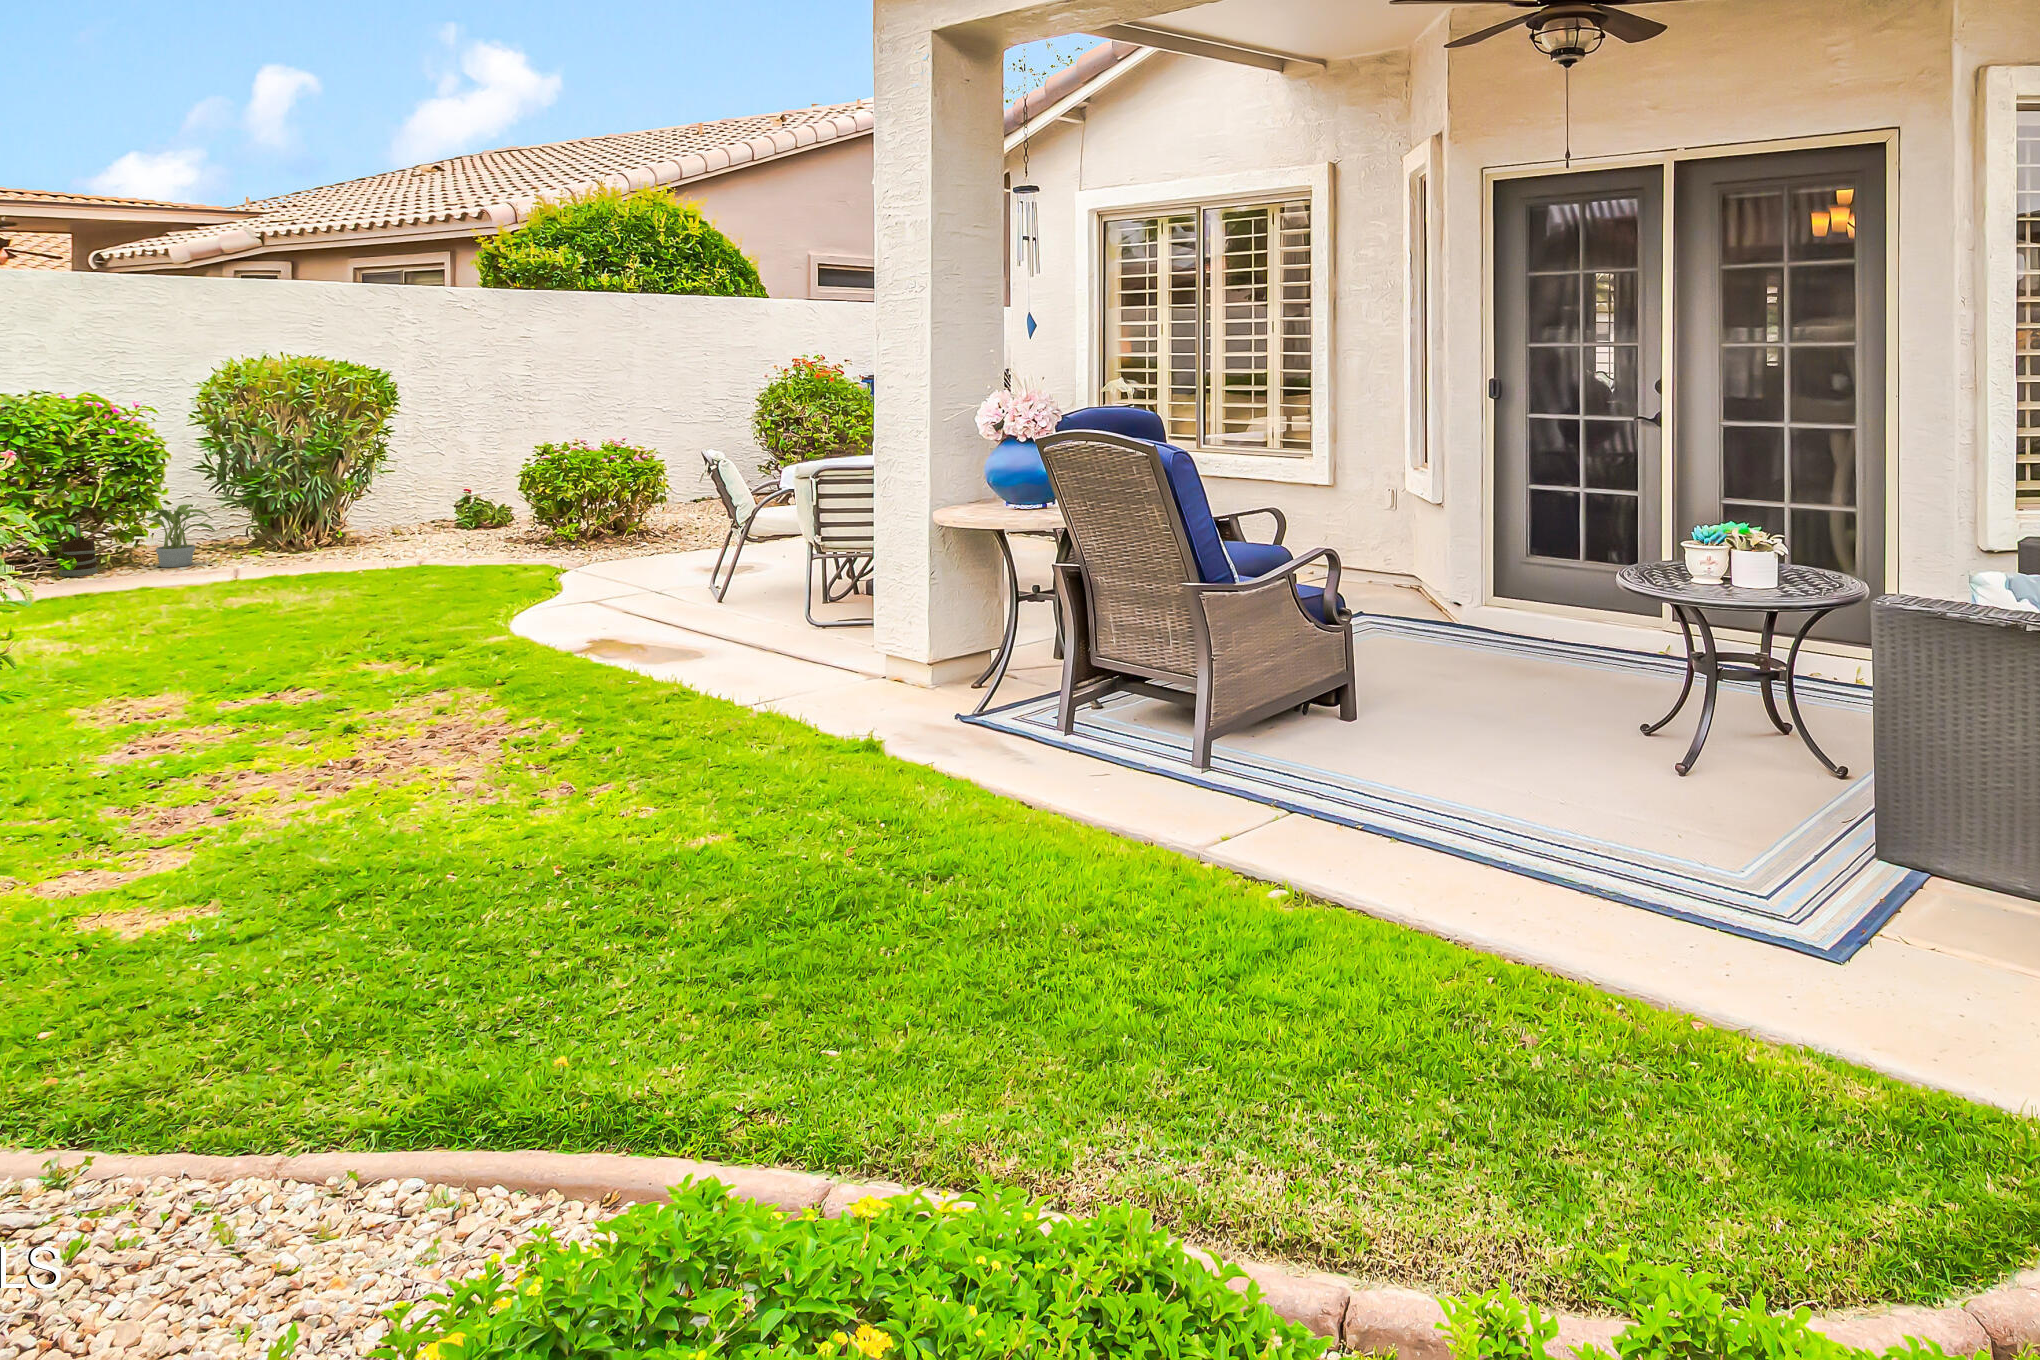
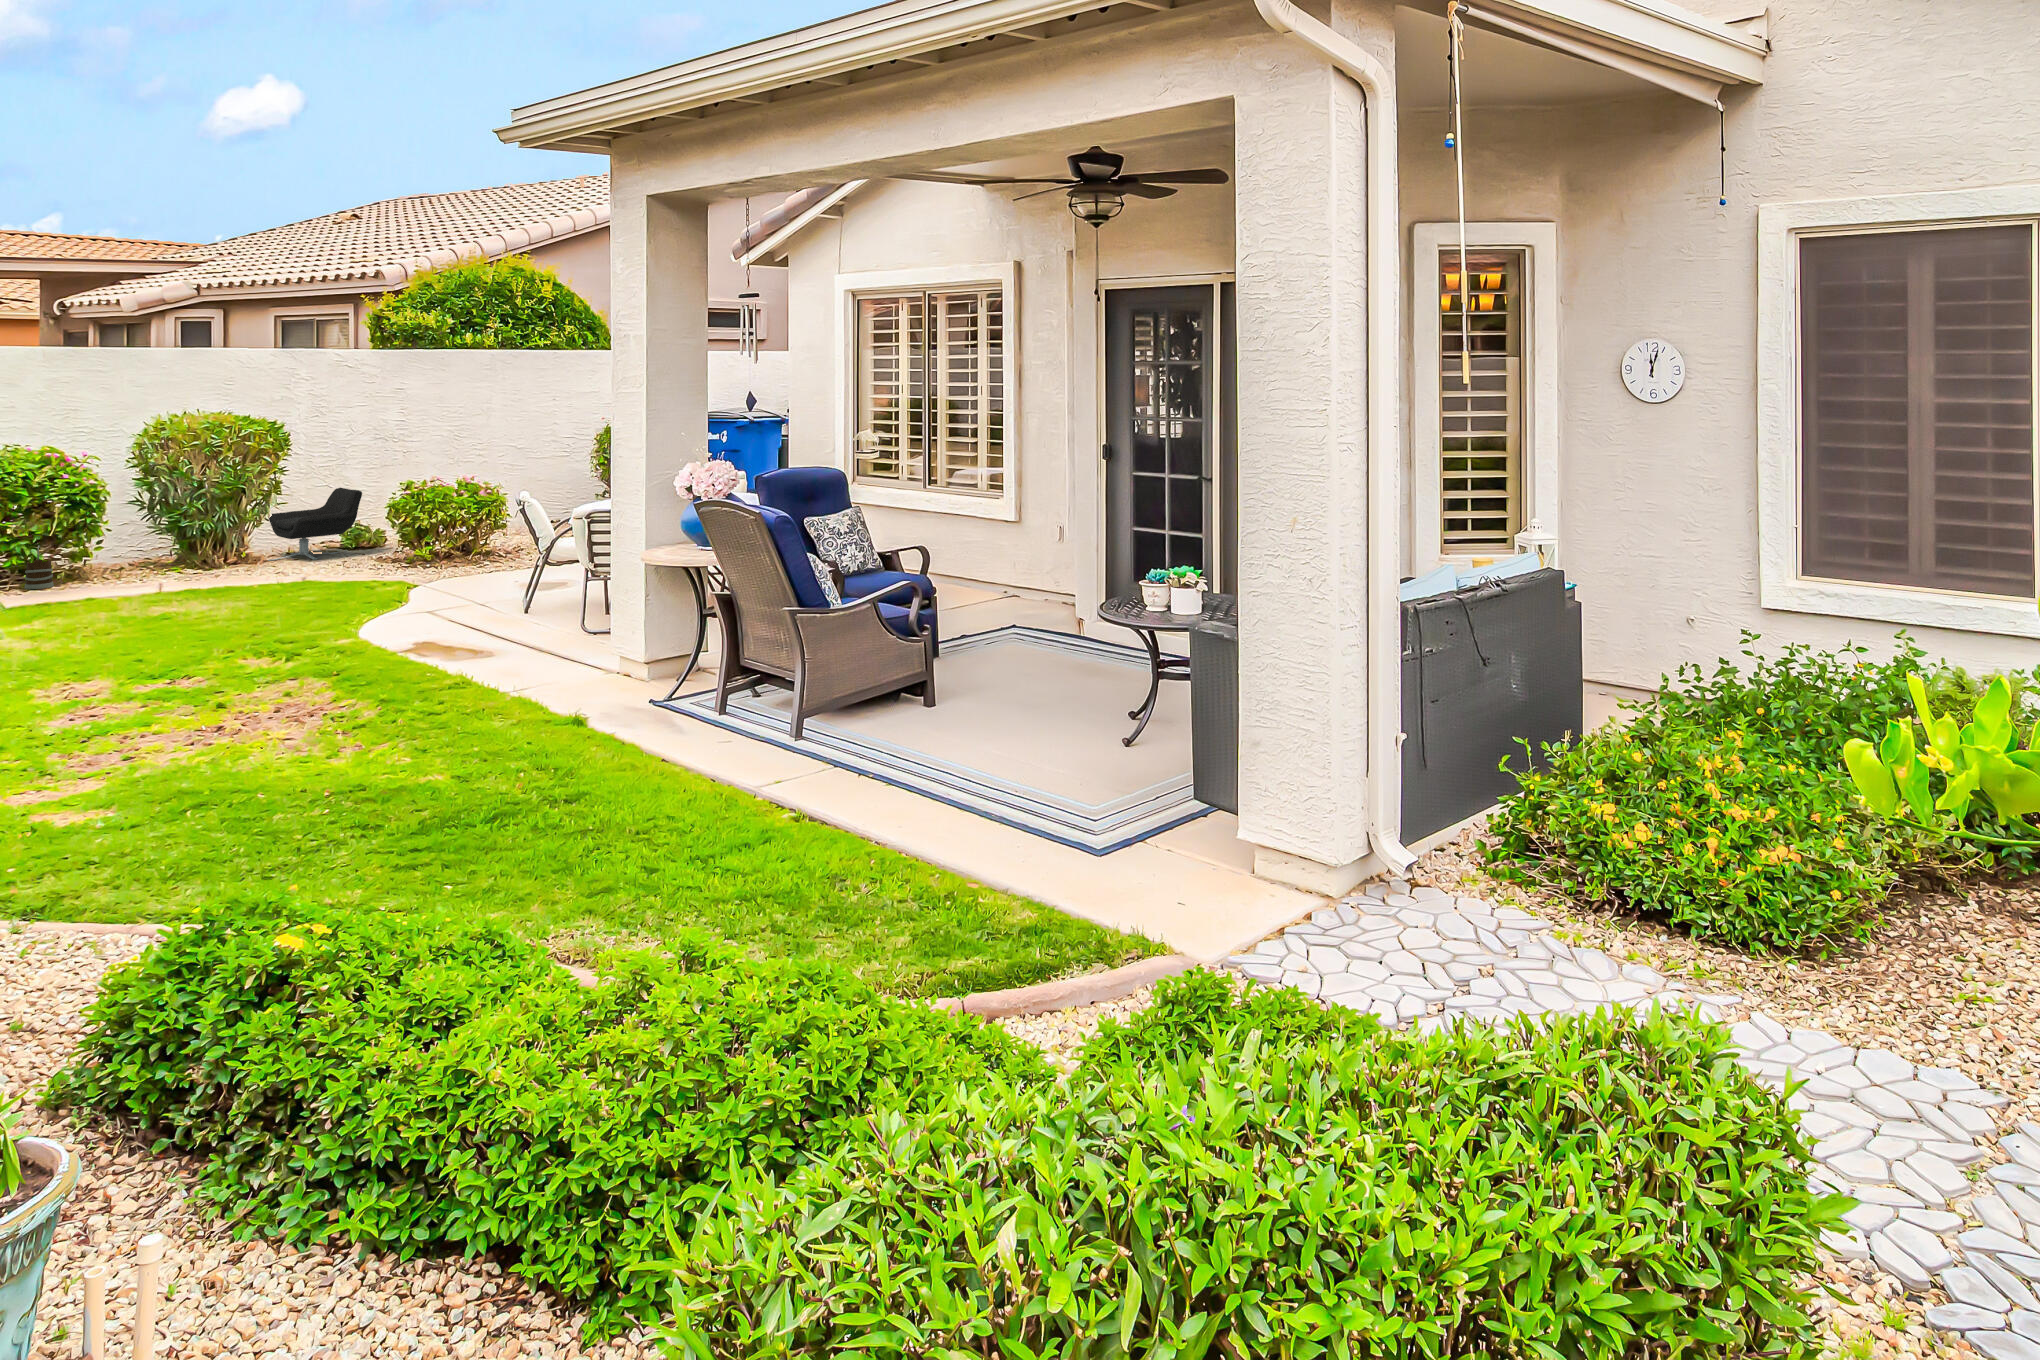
lounge chair: none [369,453,486,541] -> present [269,488,362,561]
potted plant: present [138,504,215,567] -> none [85,532,144,582]

